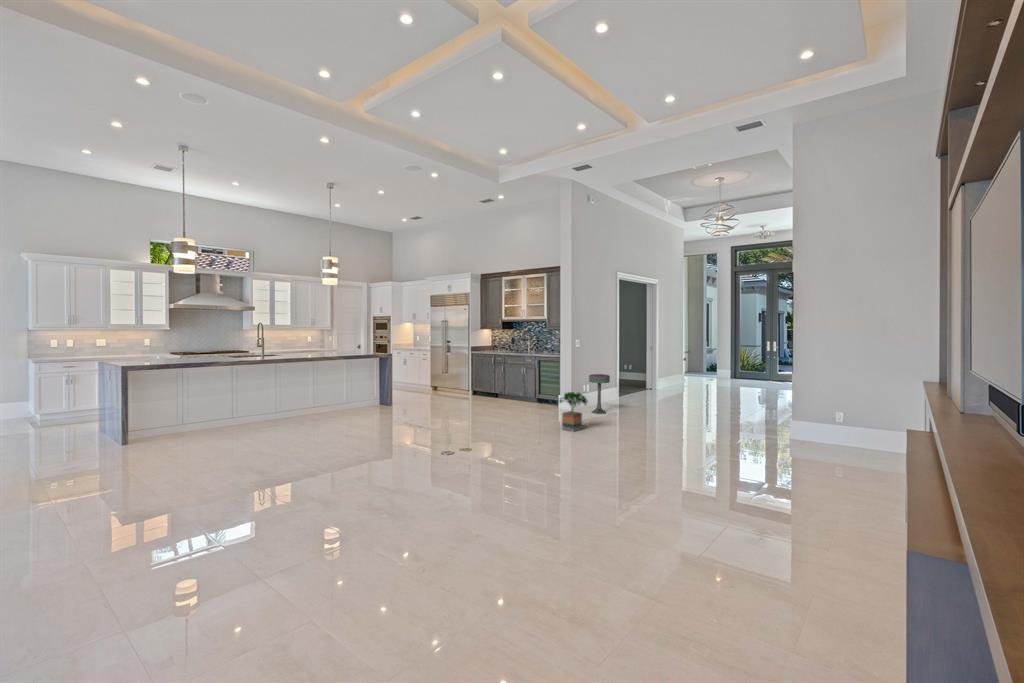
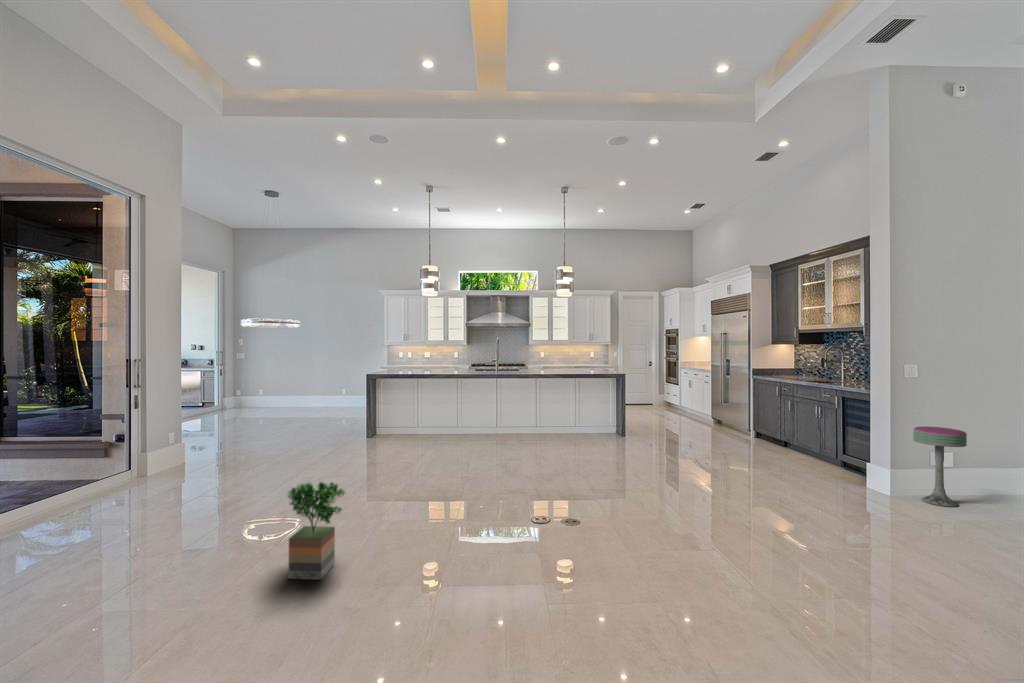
potted tree: present [559,392,588,431] -> present [288,482,345,580]

